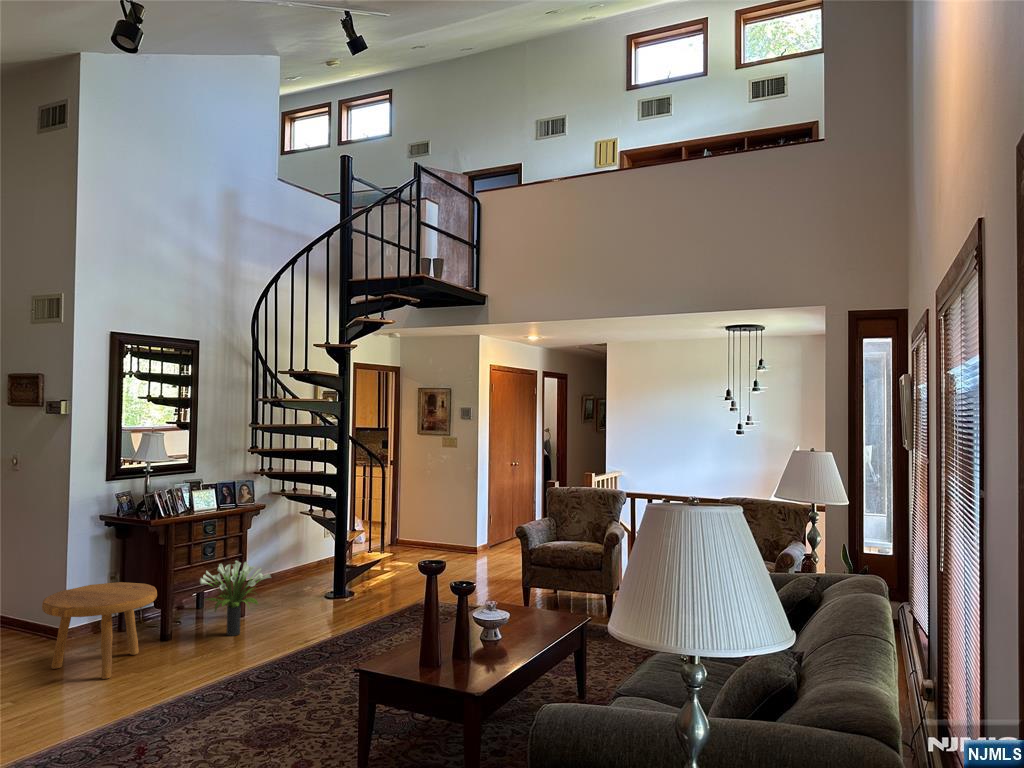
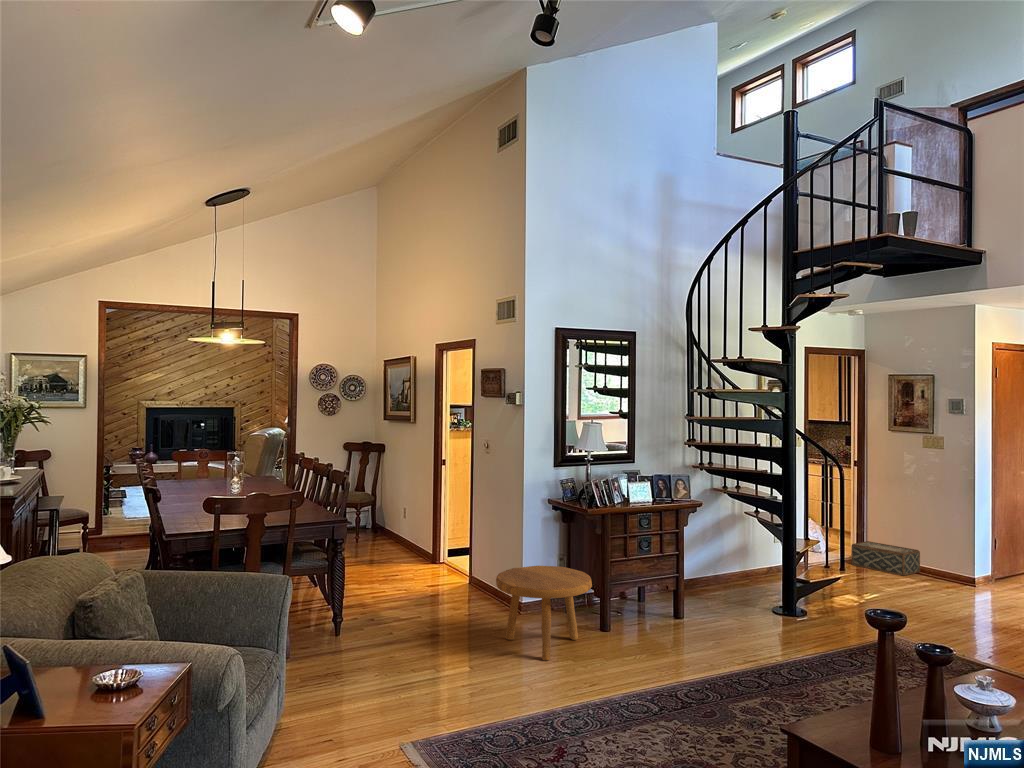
woven basket: none [388,529,439,554] -> present [851,541,920,576]
potted plant: present [200,561,271,636] -> none [634,560,707,639]

